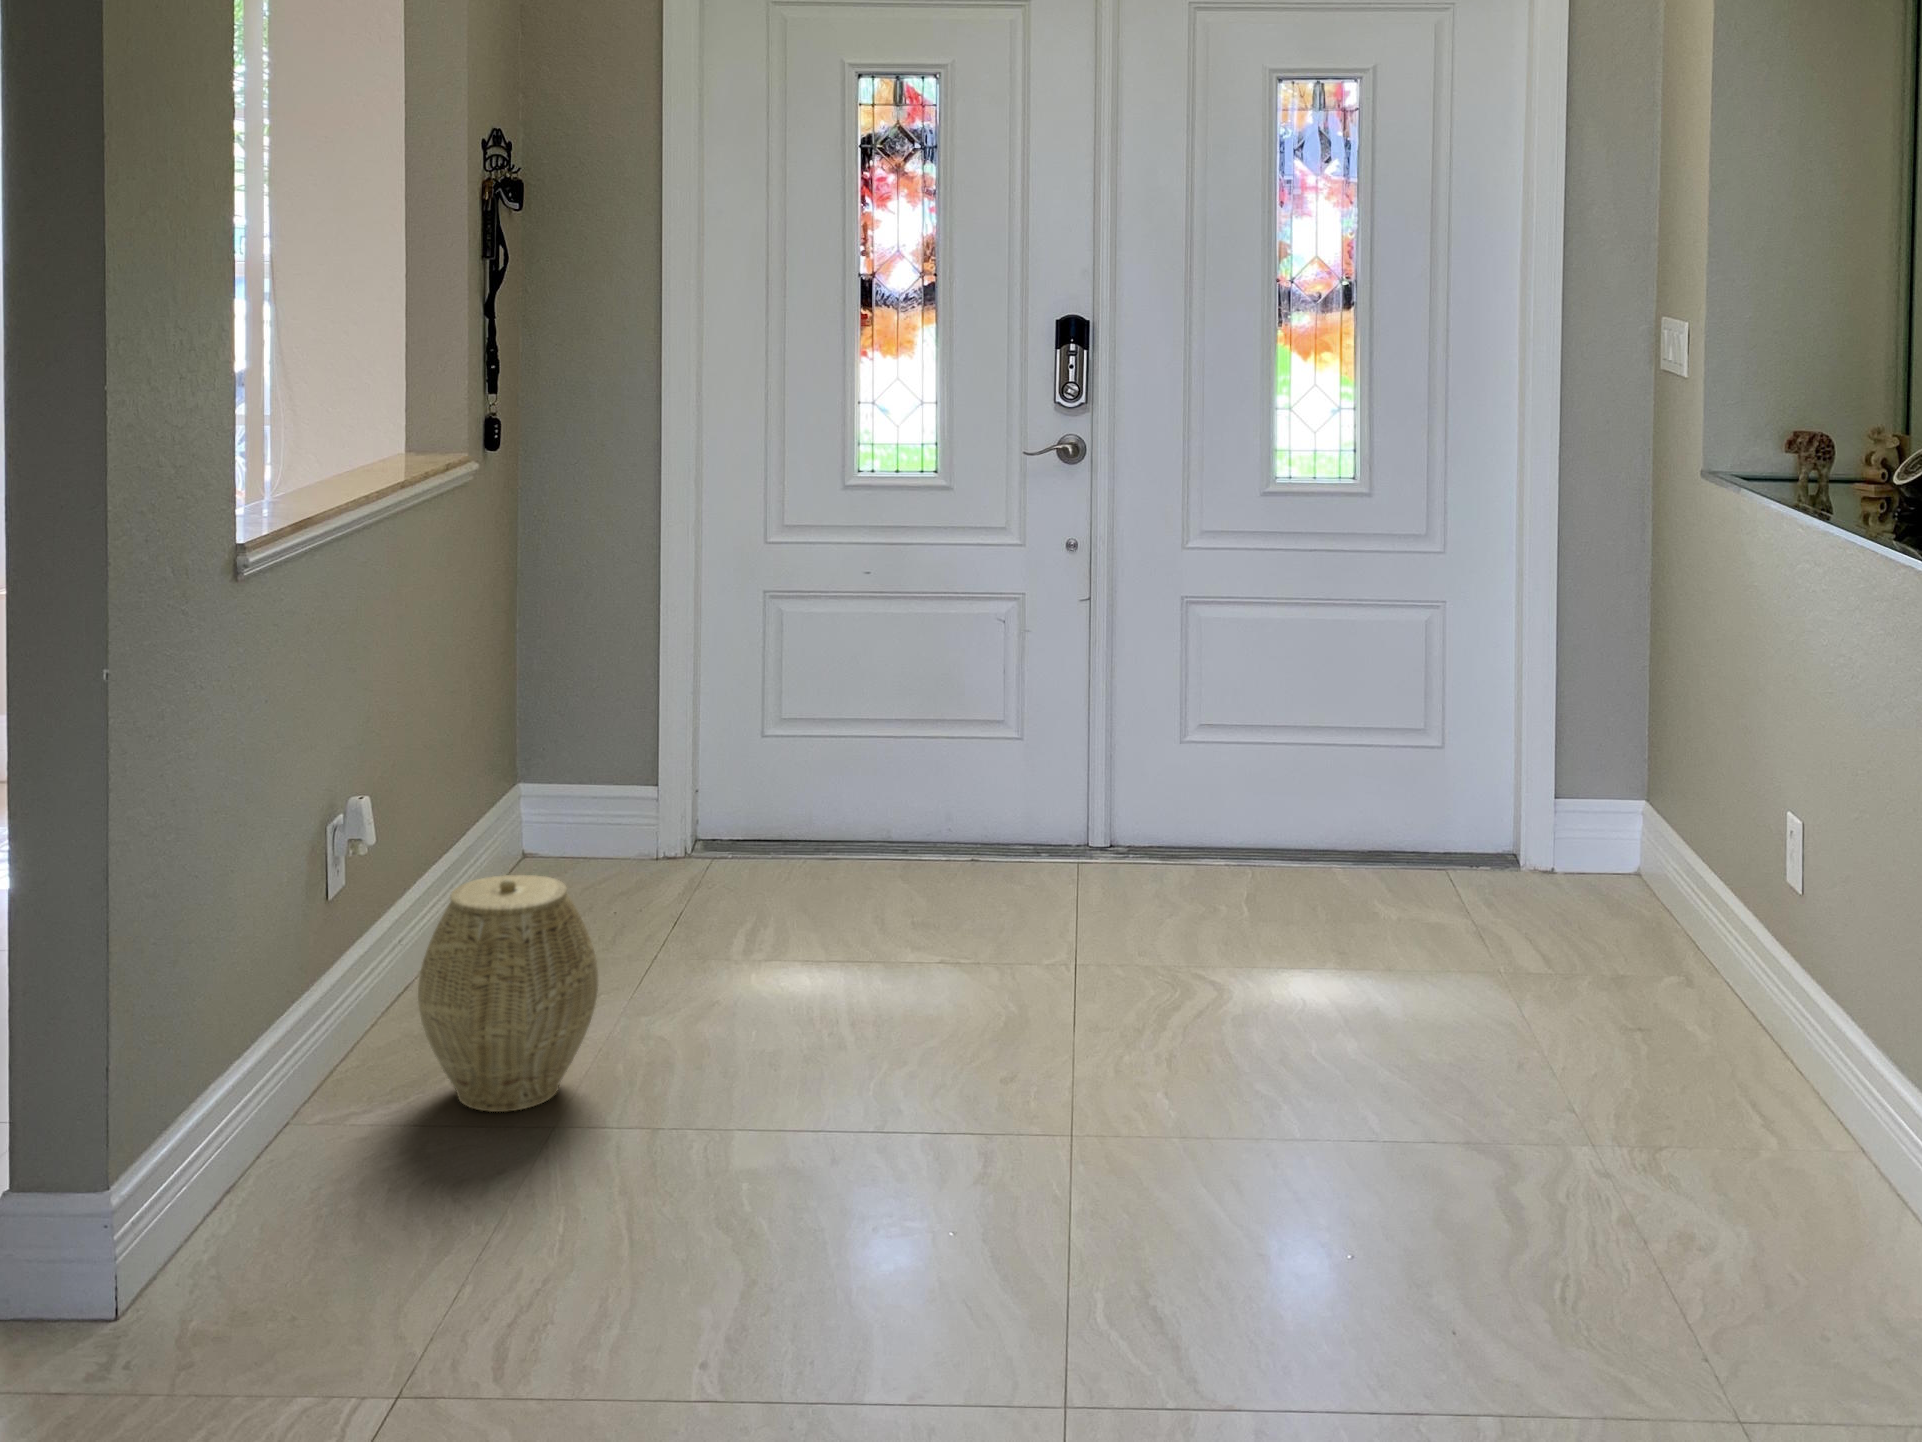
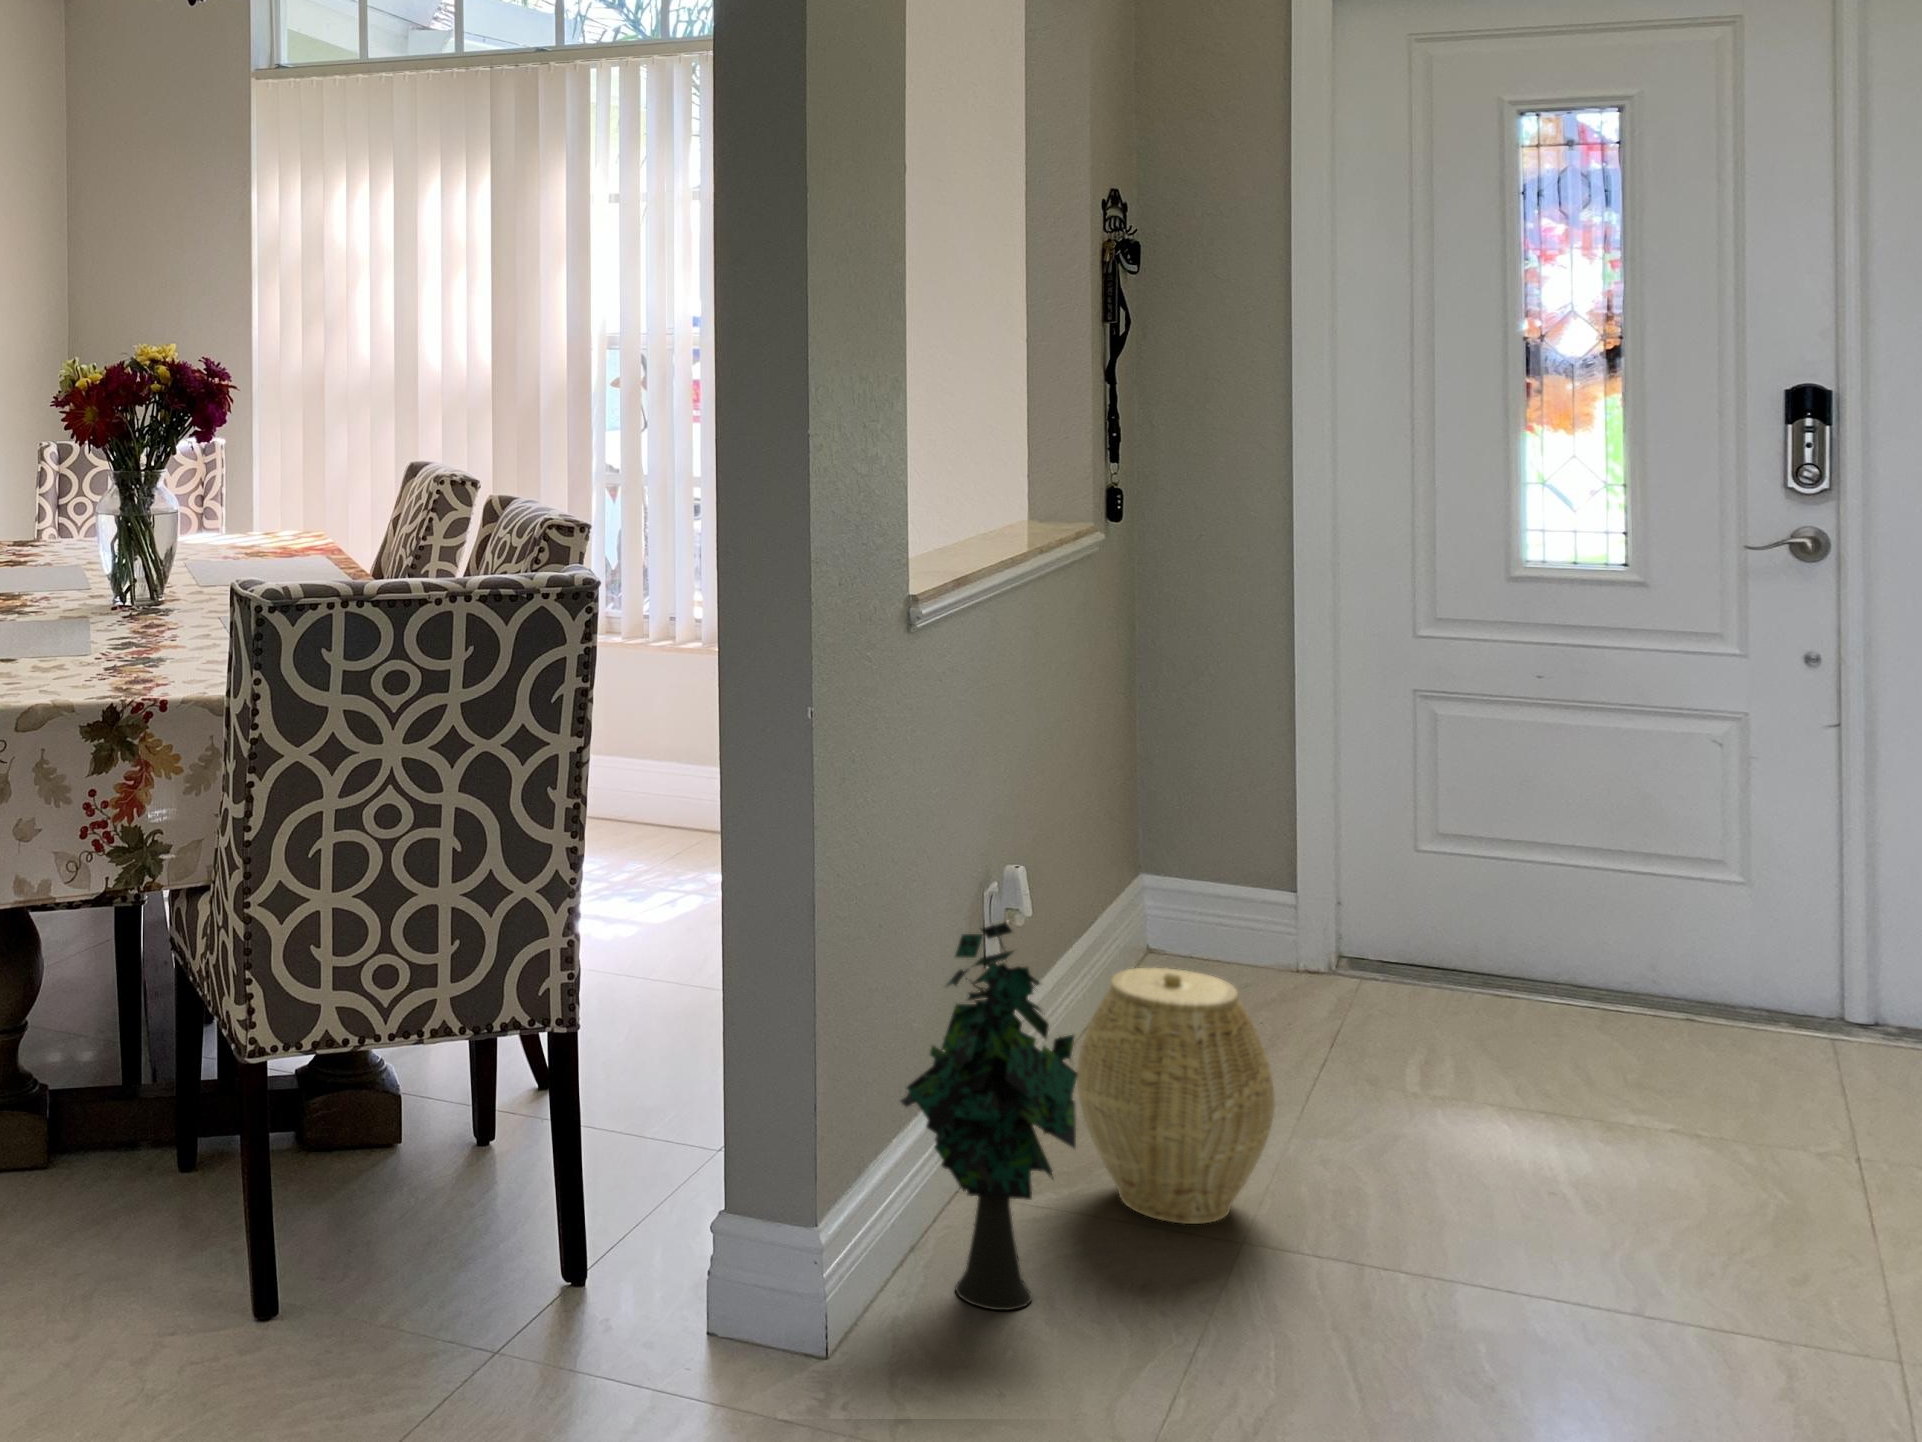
decorative plant: none [216,856,399,1233] -> present [901,922,1078,1310]

